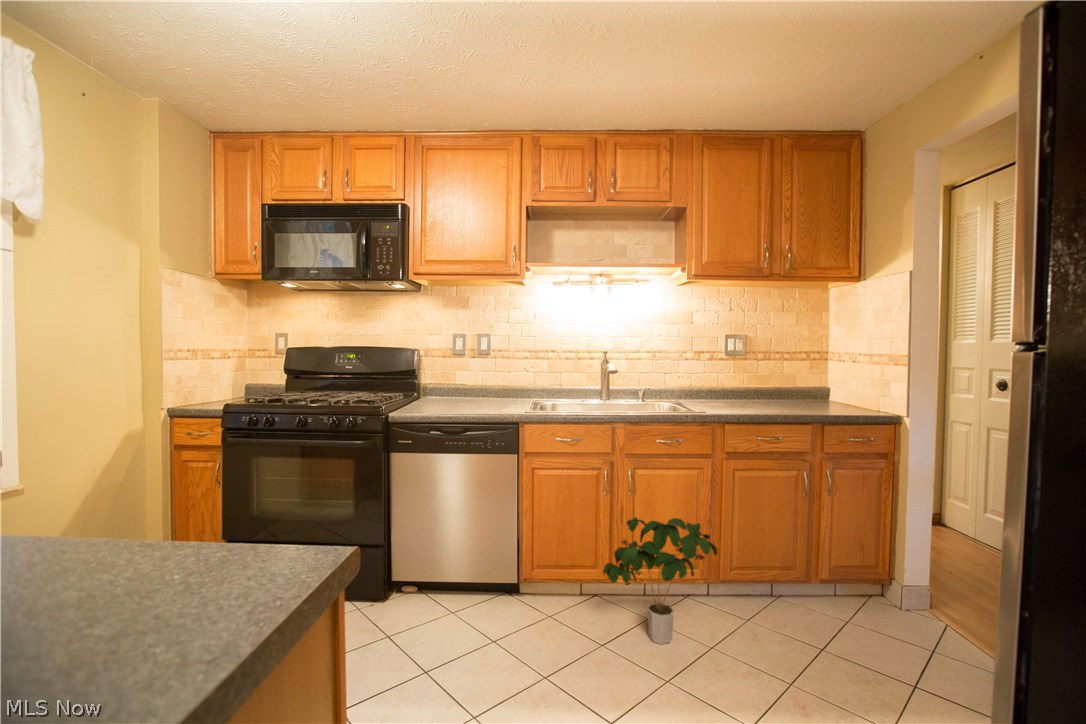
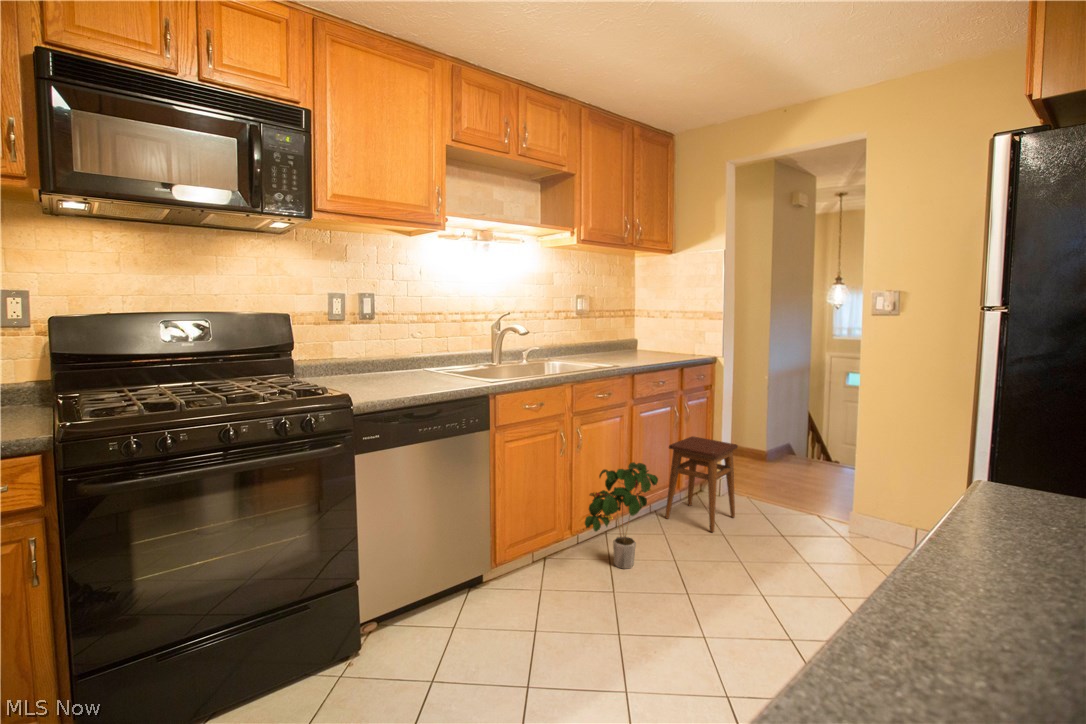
stool: none [789,517,907,656] -> present [665,436,738,532]

